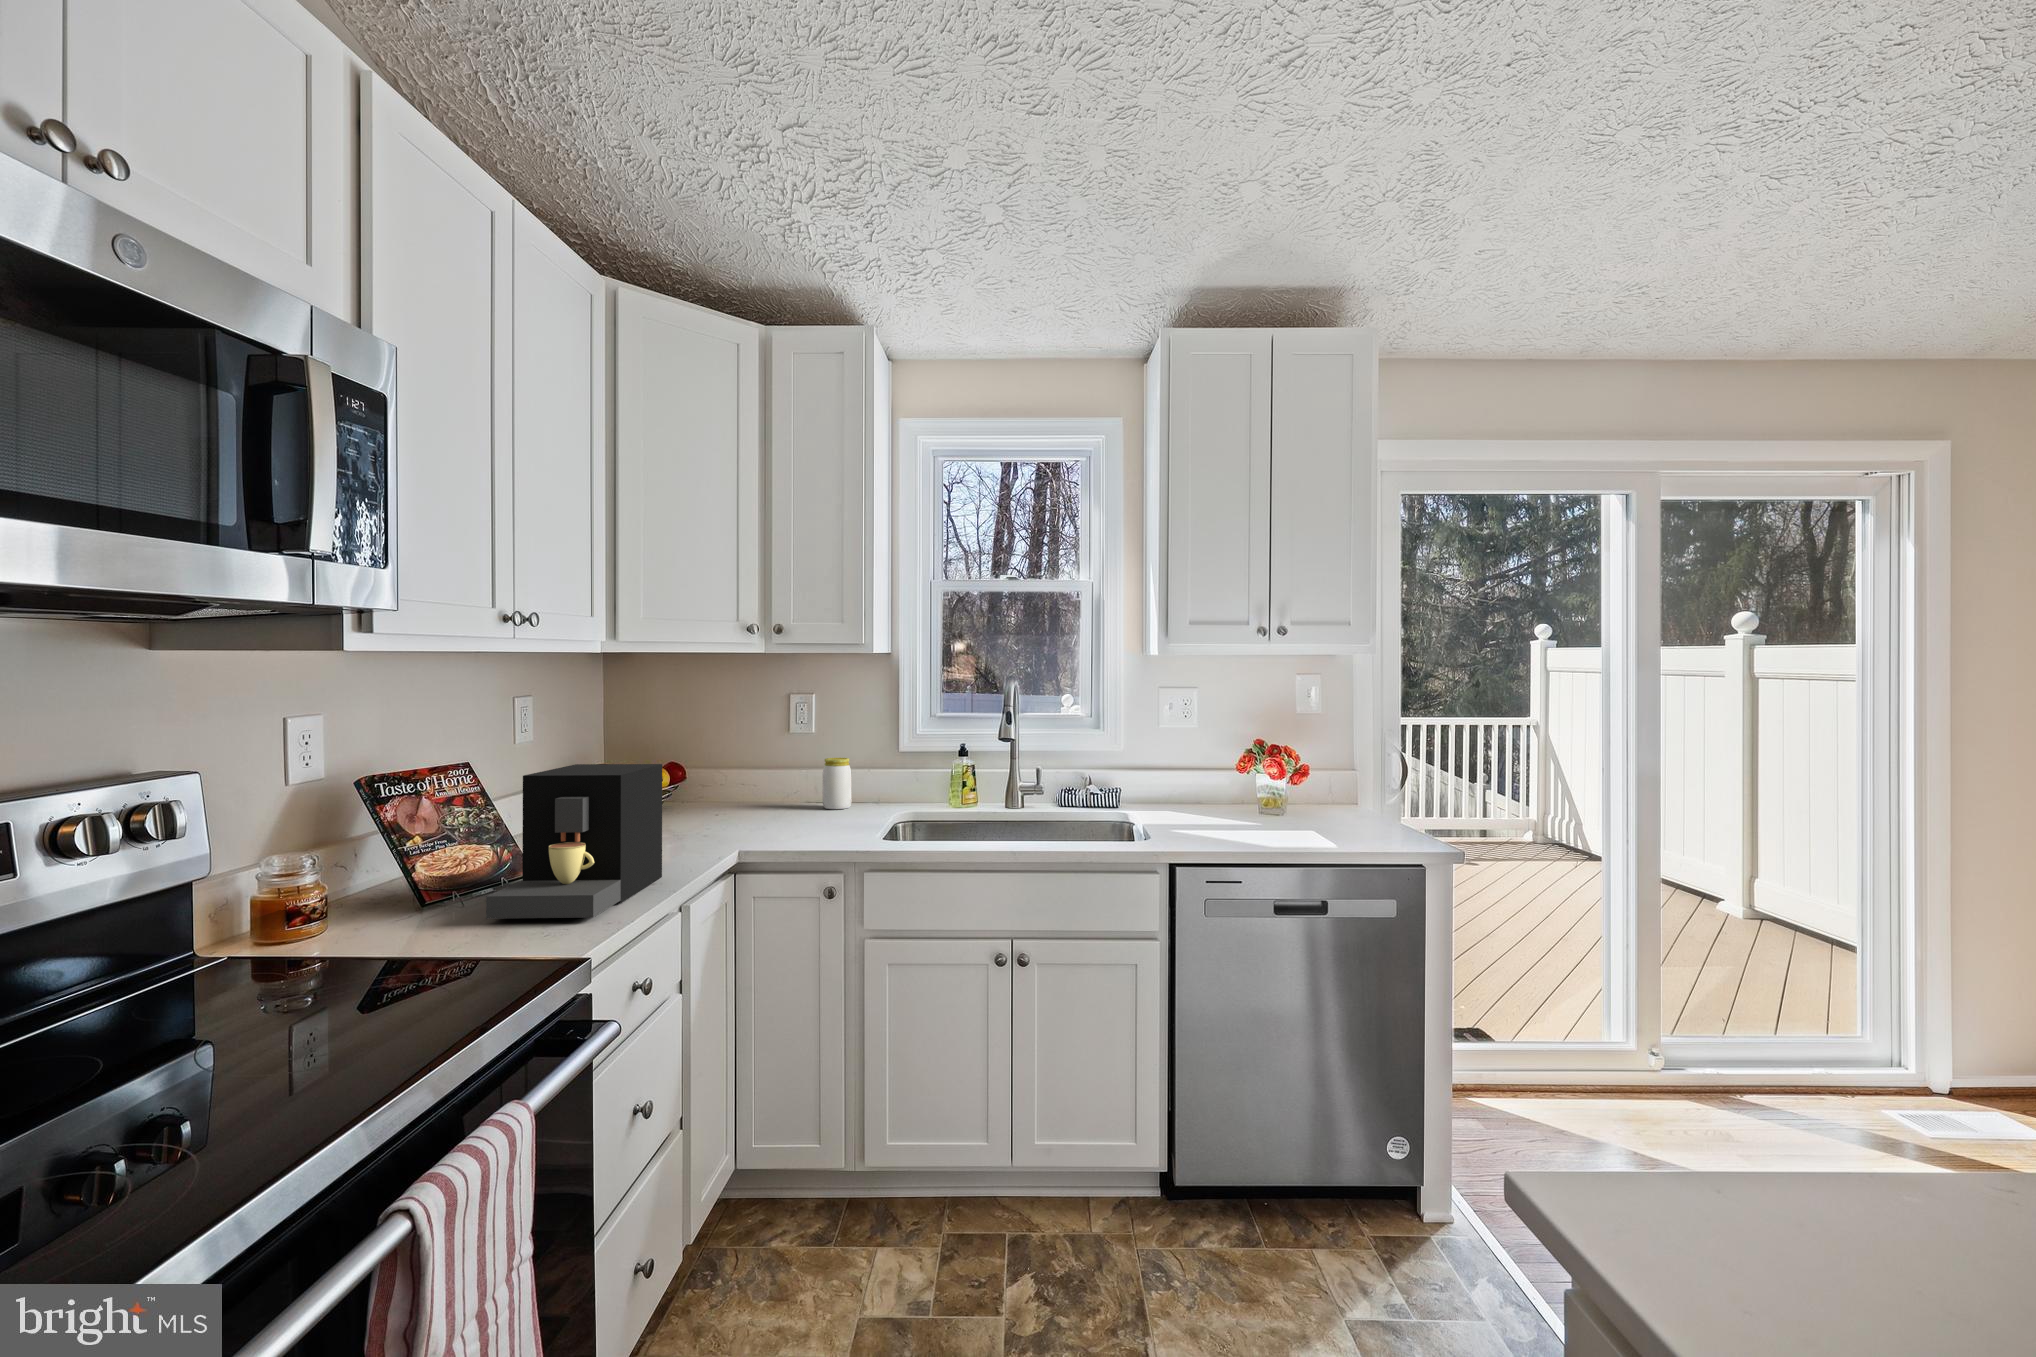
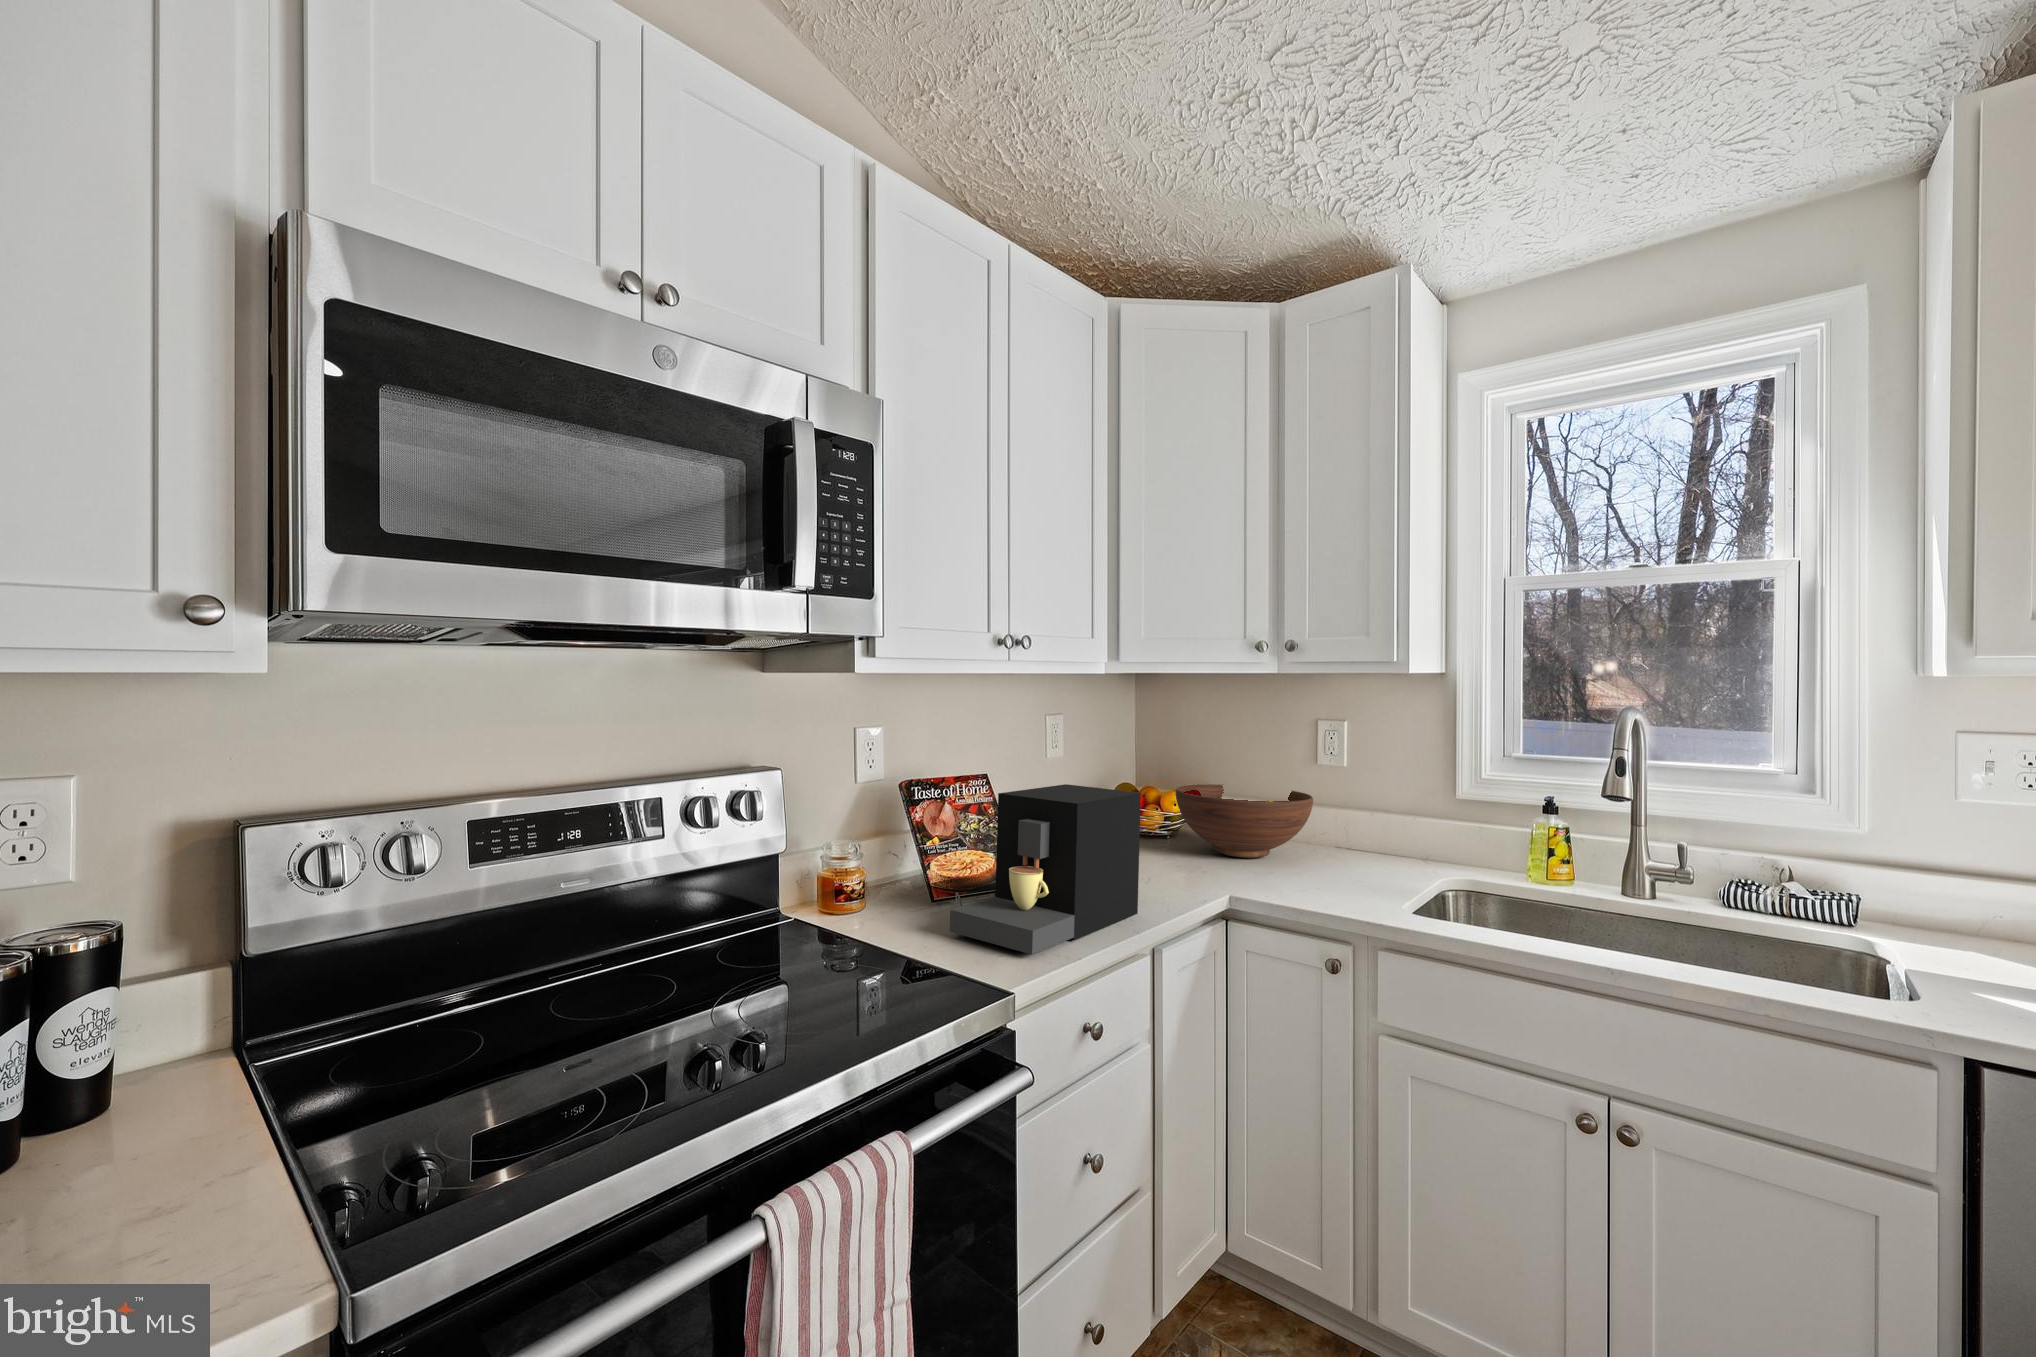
fruit bowl: none [656,758,788,824] -> present [1176,784,1313,858]
jar: present [823,758,851,809] -> none [1360,796,1396,857]

